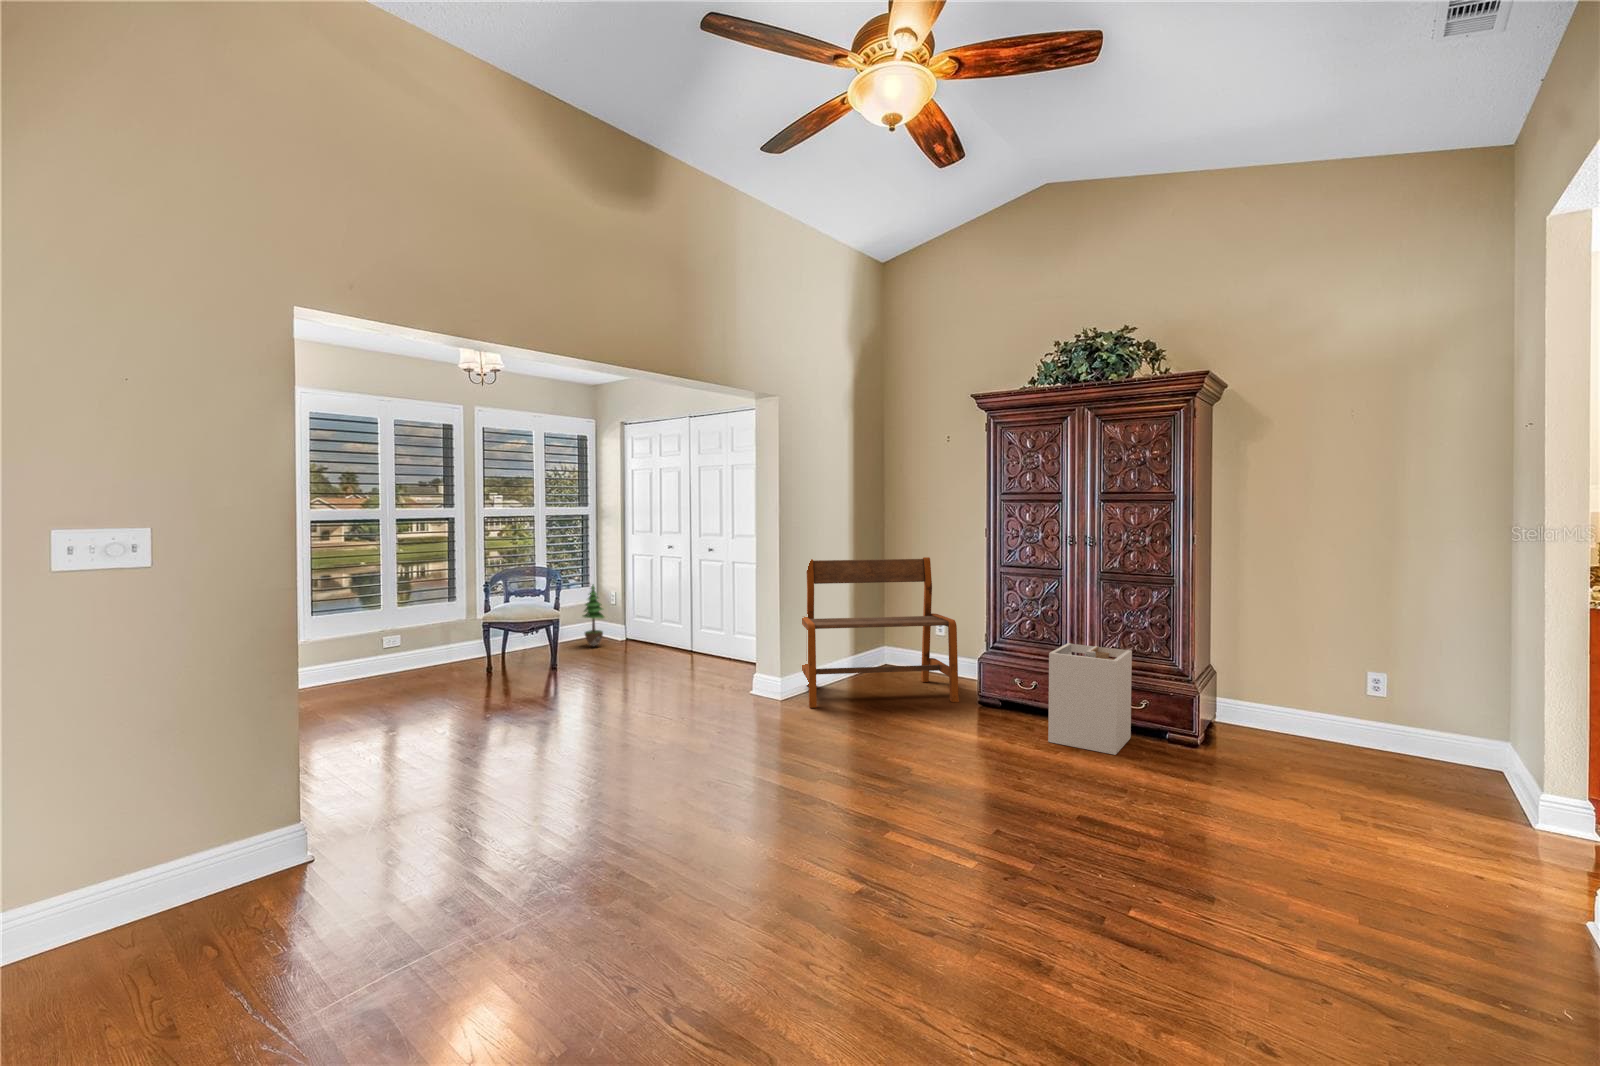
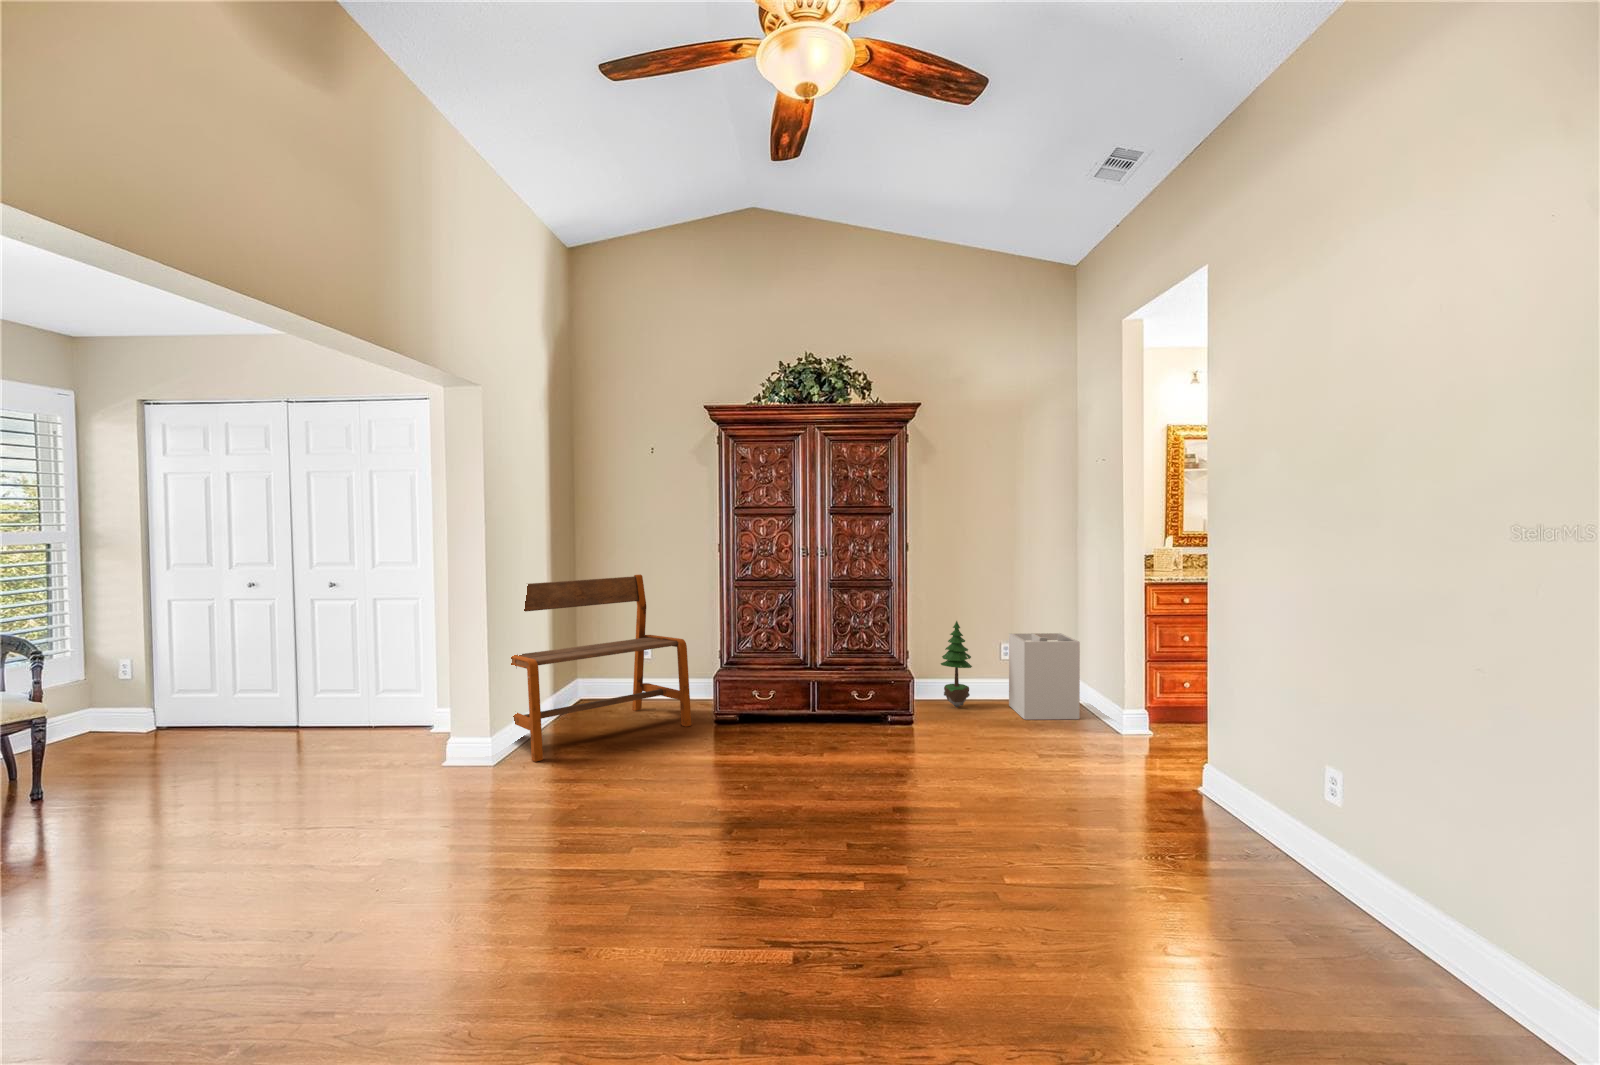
potted tree: present [583,585,604,646] -> present [941,621,972,707]
laundry hamper: present [1048,643,1132,755] -> present [1009,633,1080,720]

